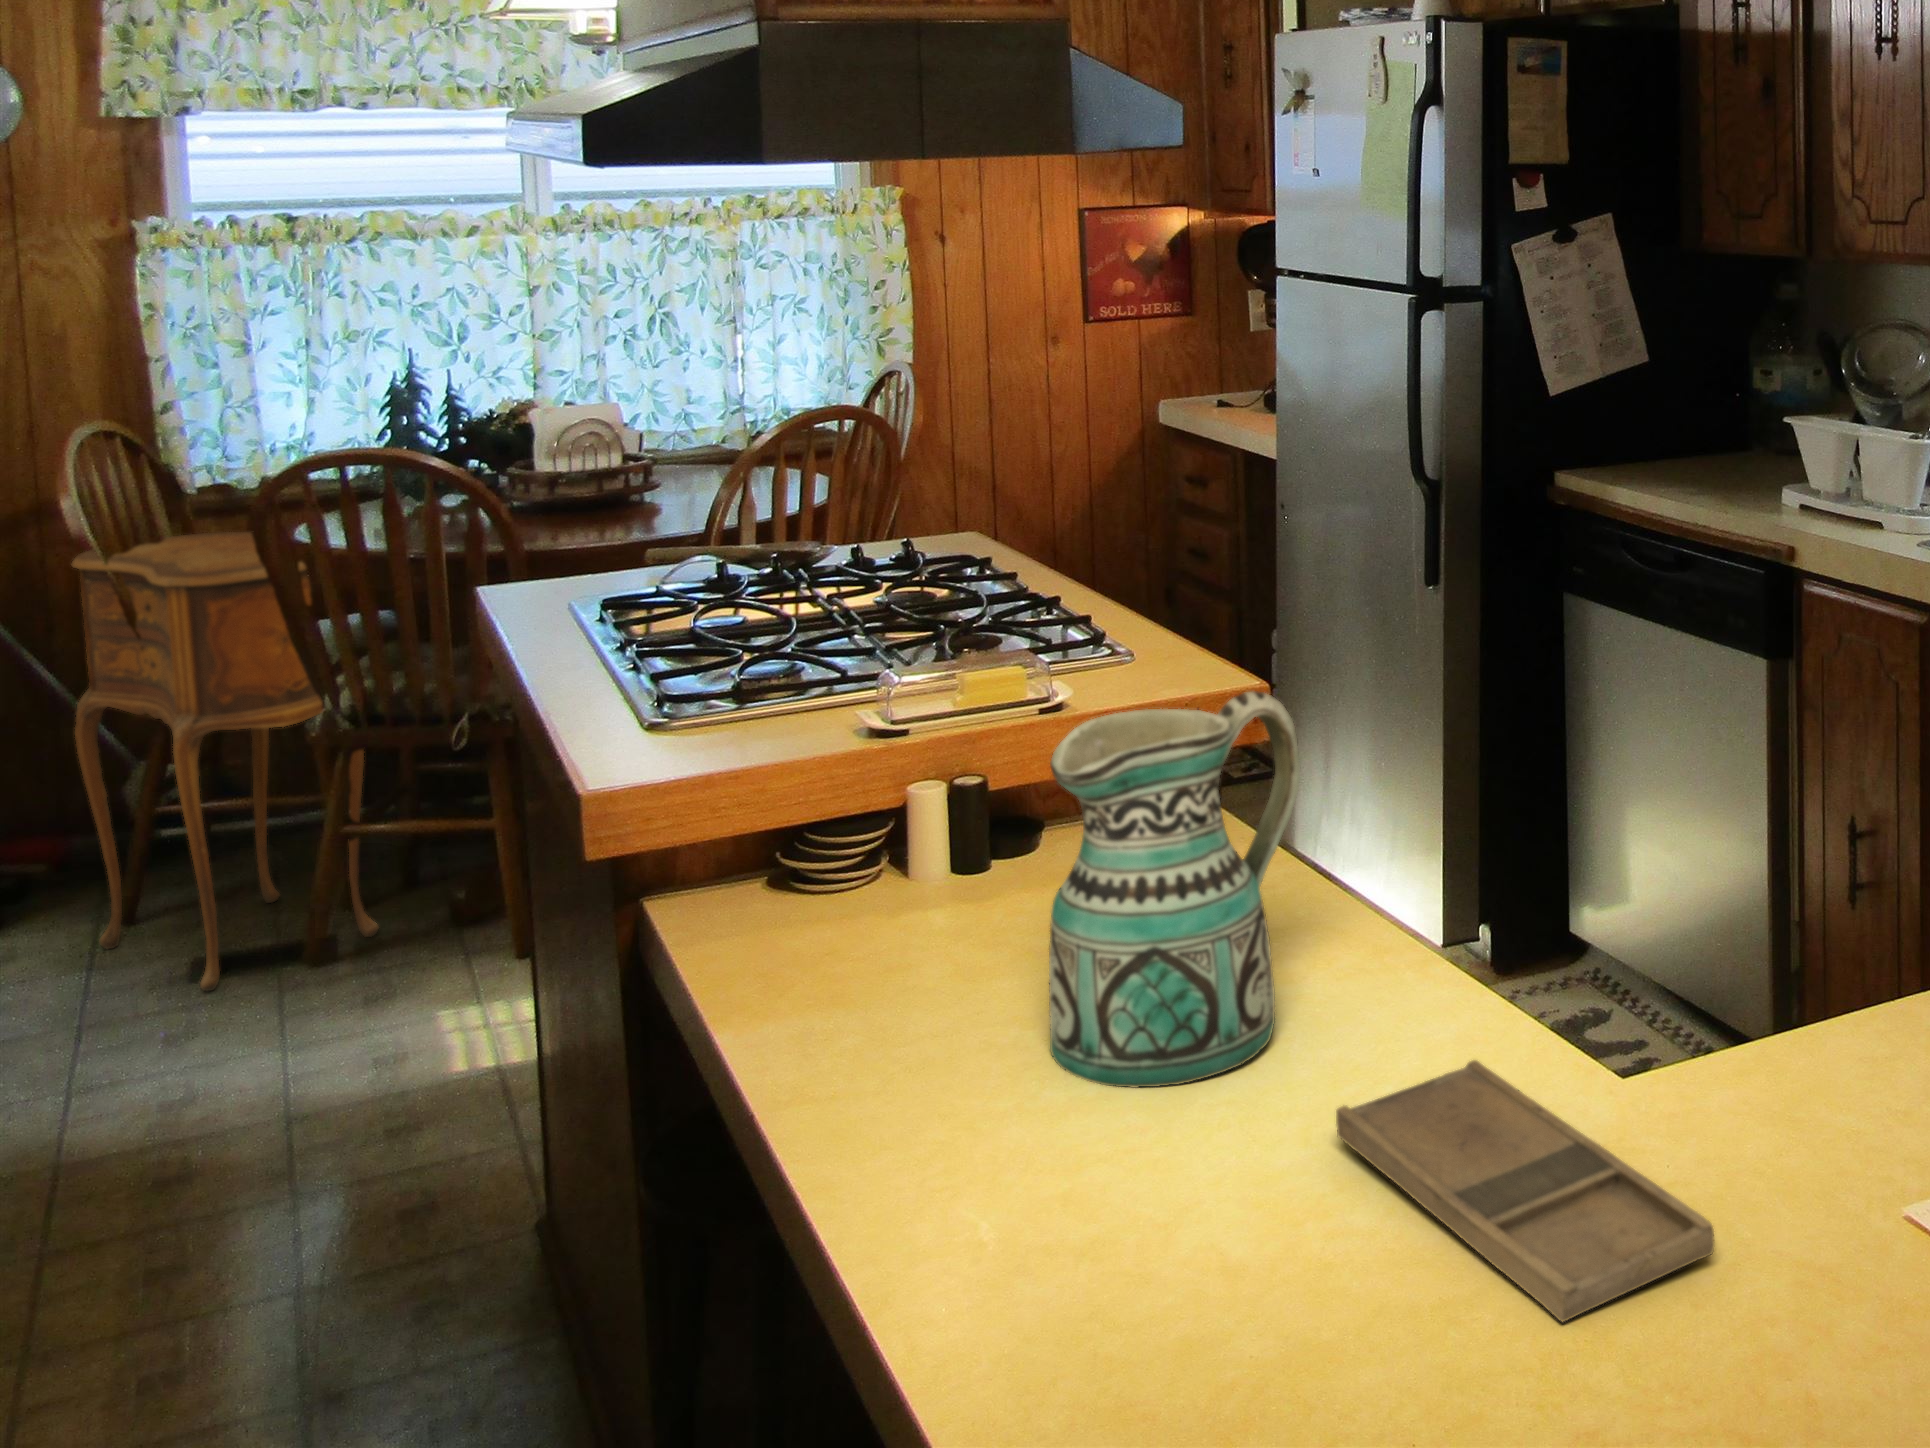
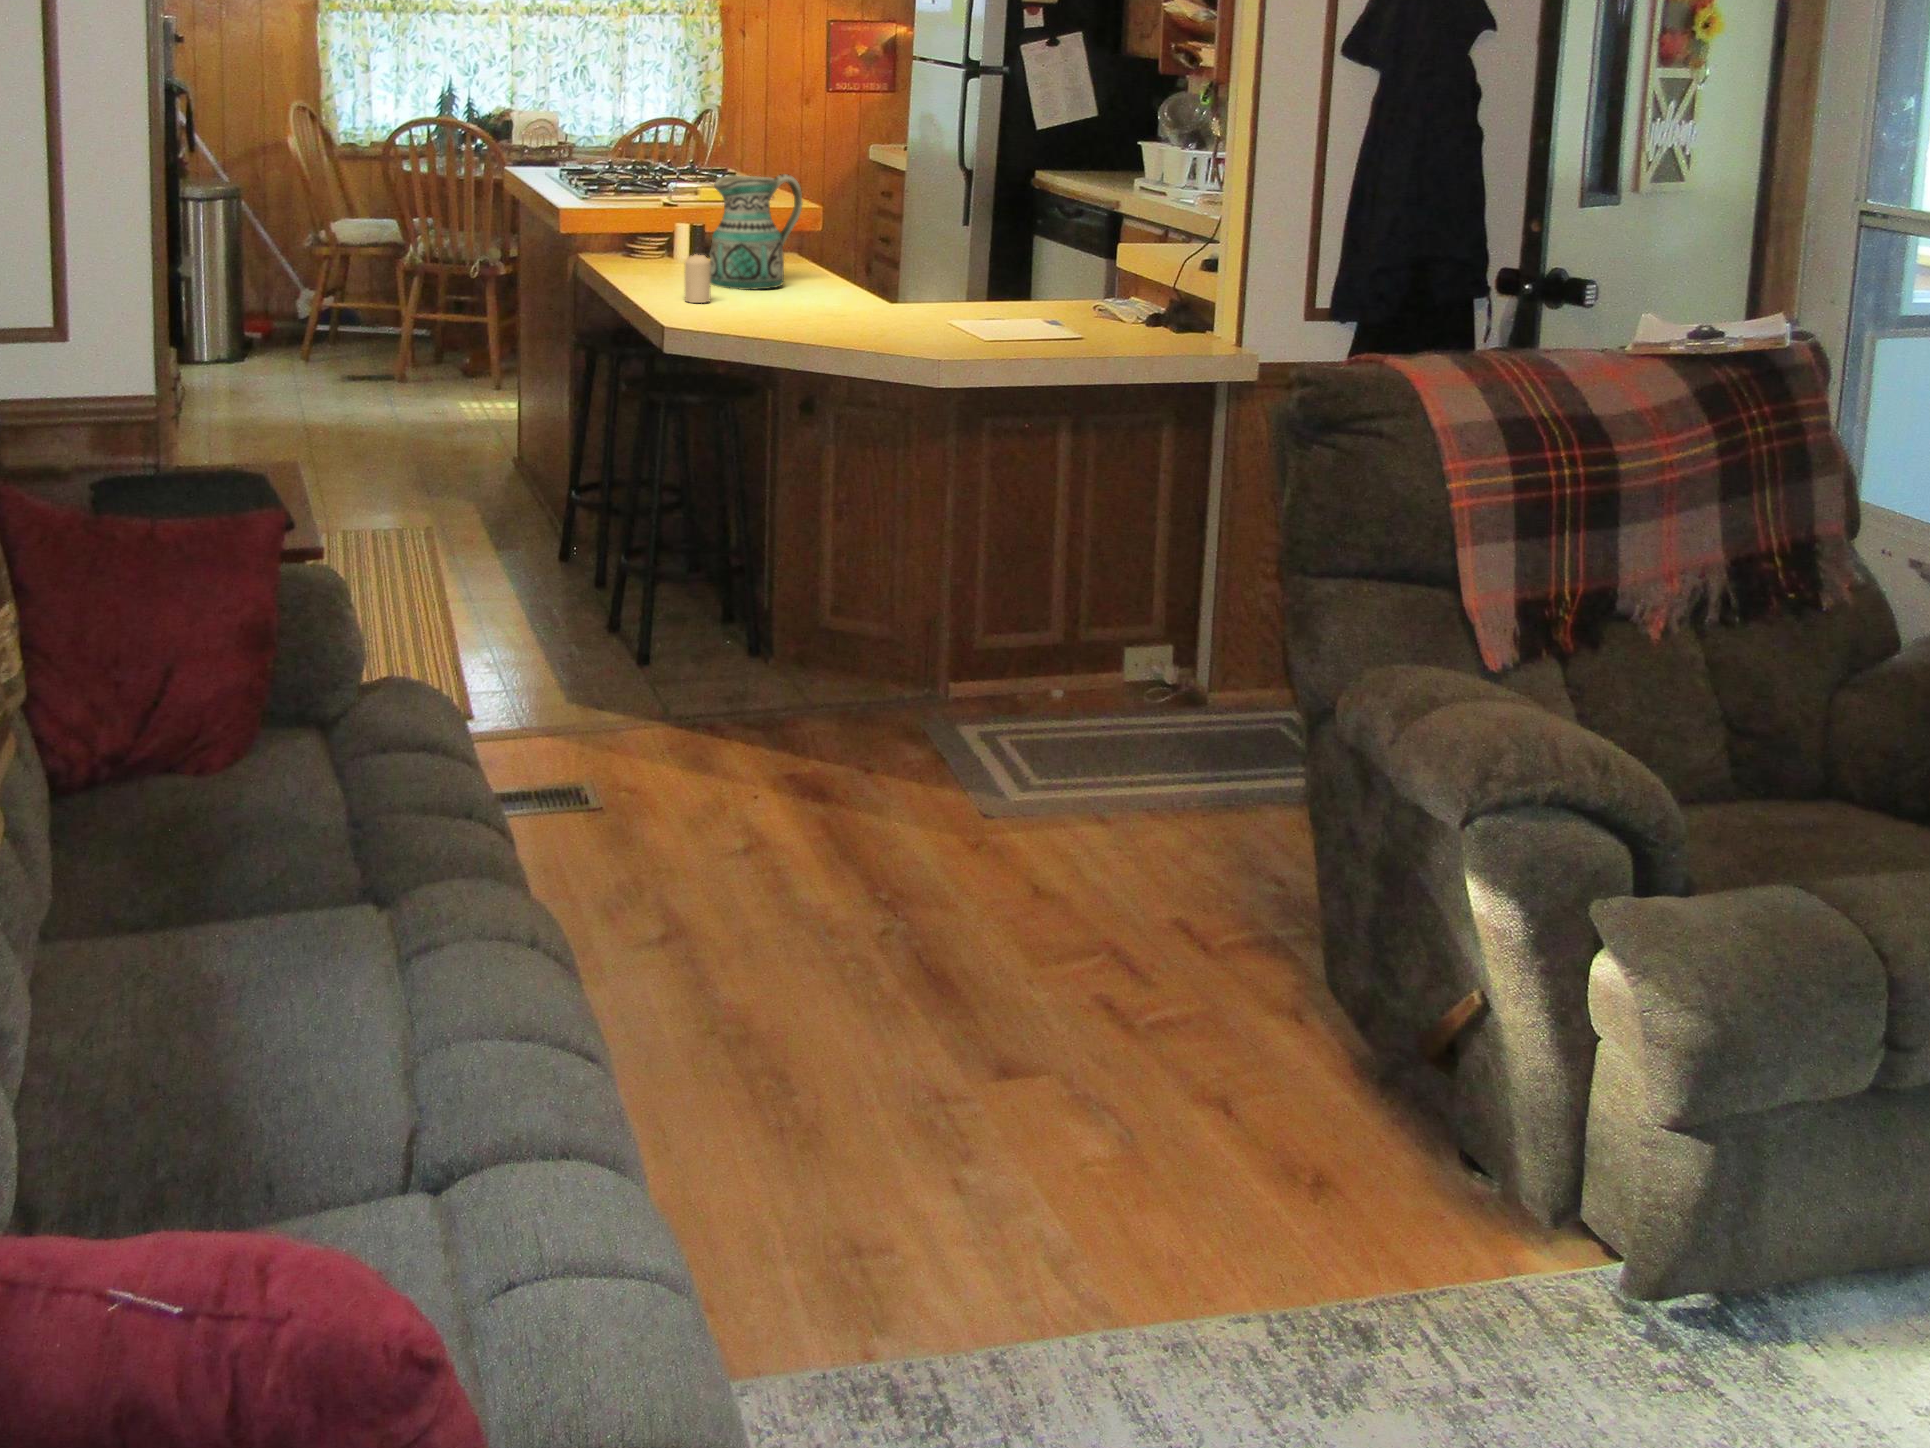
side table: present [72,532,378,991] -> none [293,163,428,386]
tray: present [1336,1060,1715,1322] -> none [787,284,880,320]
candle: none [1005,1096,1104,1286] -> present [685,255,711,303]

